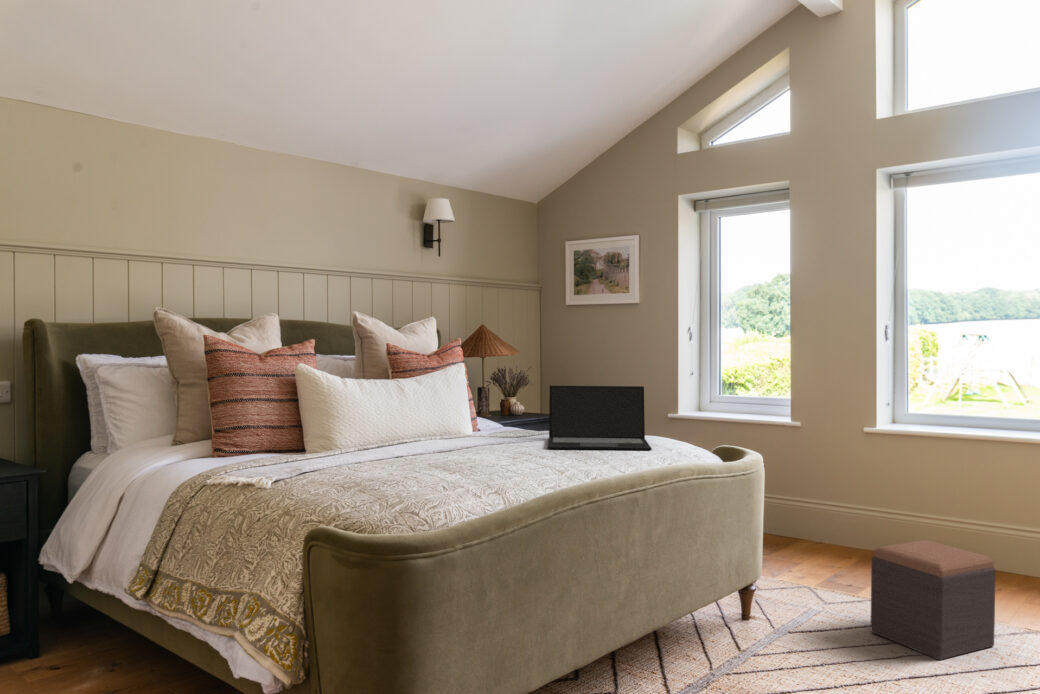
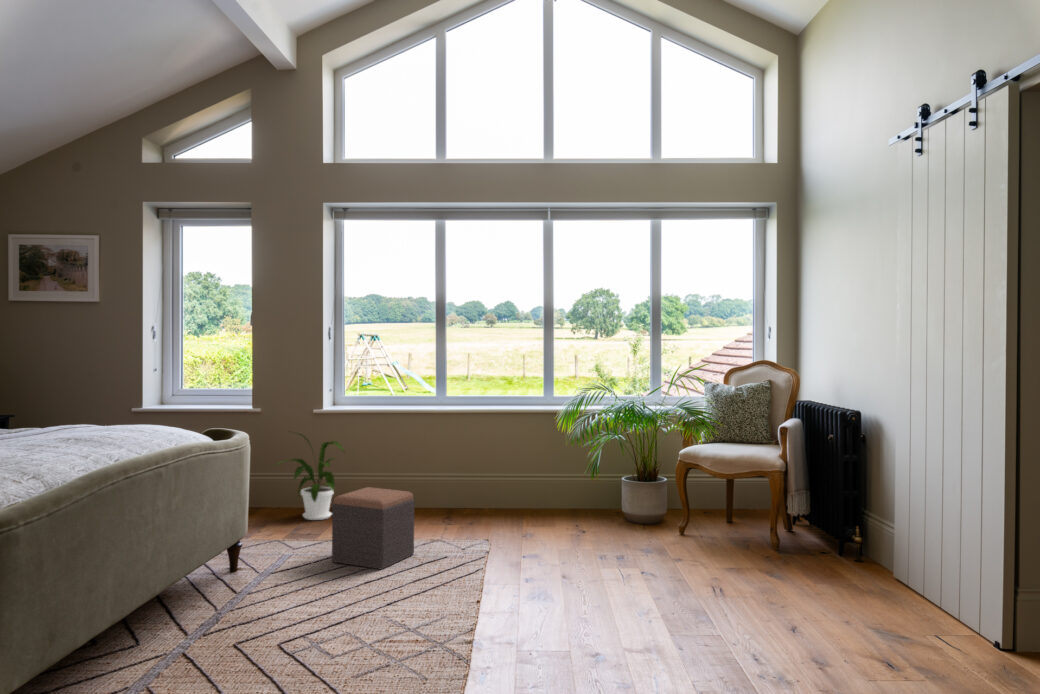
laptop: present [548,386,652,450] -> none [42,380,157,441]
house plant: none [808,452,902,566] -> present [280,434,344,520]

